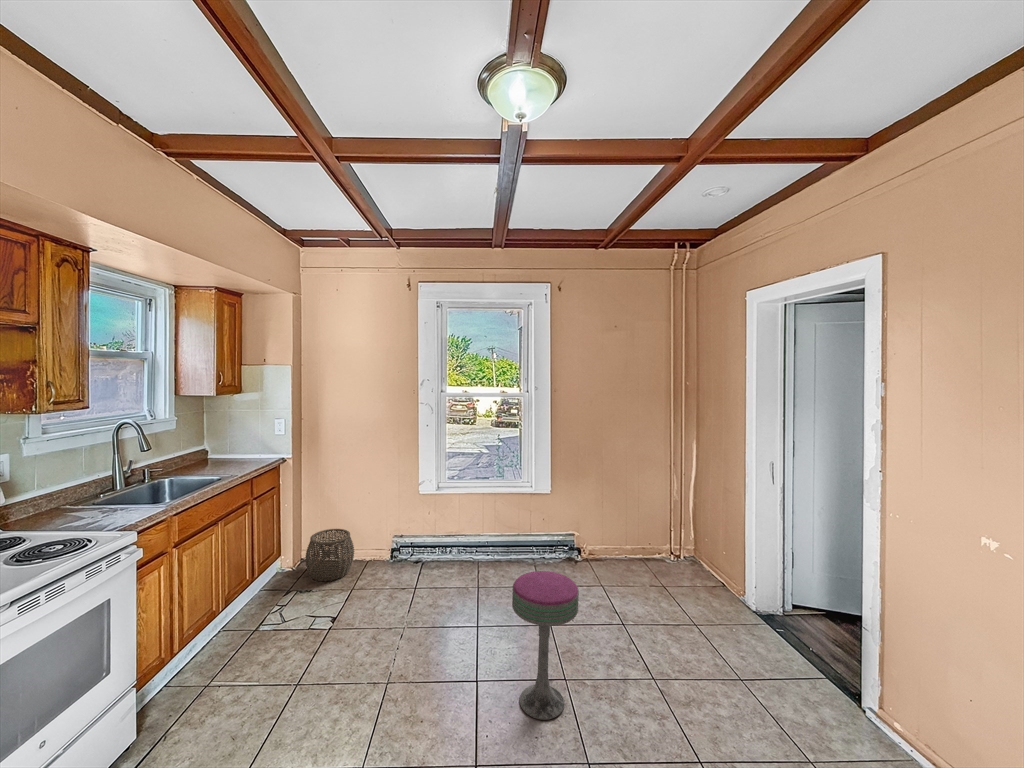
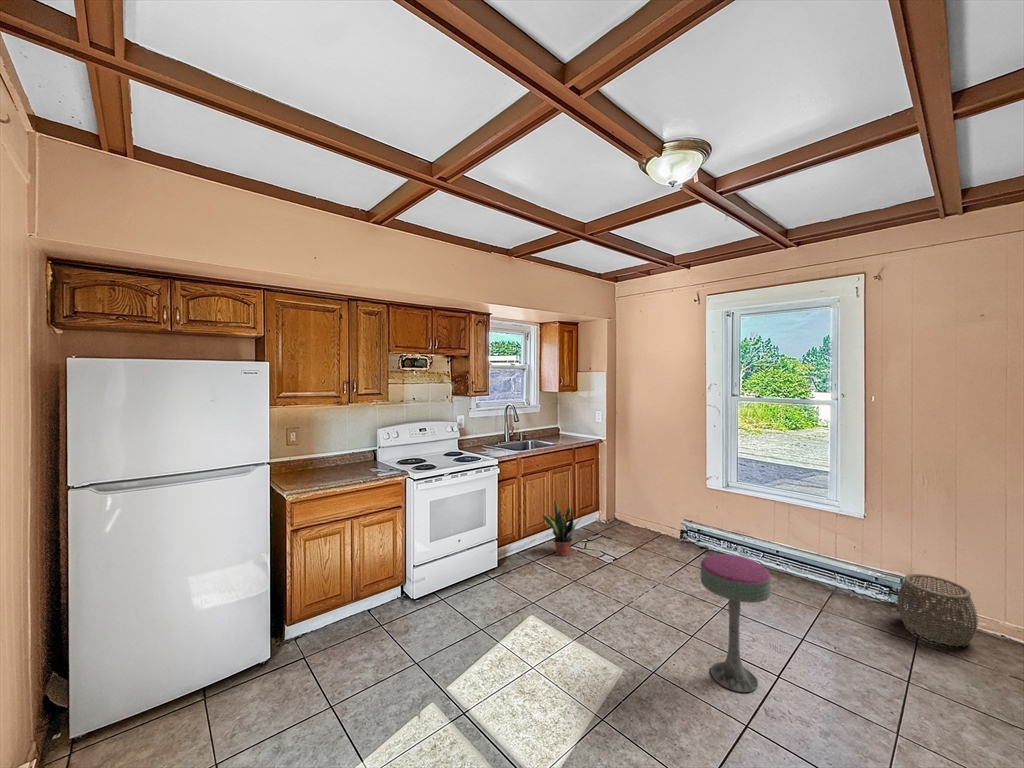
woven basket: present [305,529,354,581] -> present [897,574,978,647]
potted plant: none [222,567,287,649] -> present [543,501,581,556]

